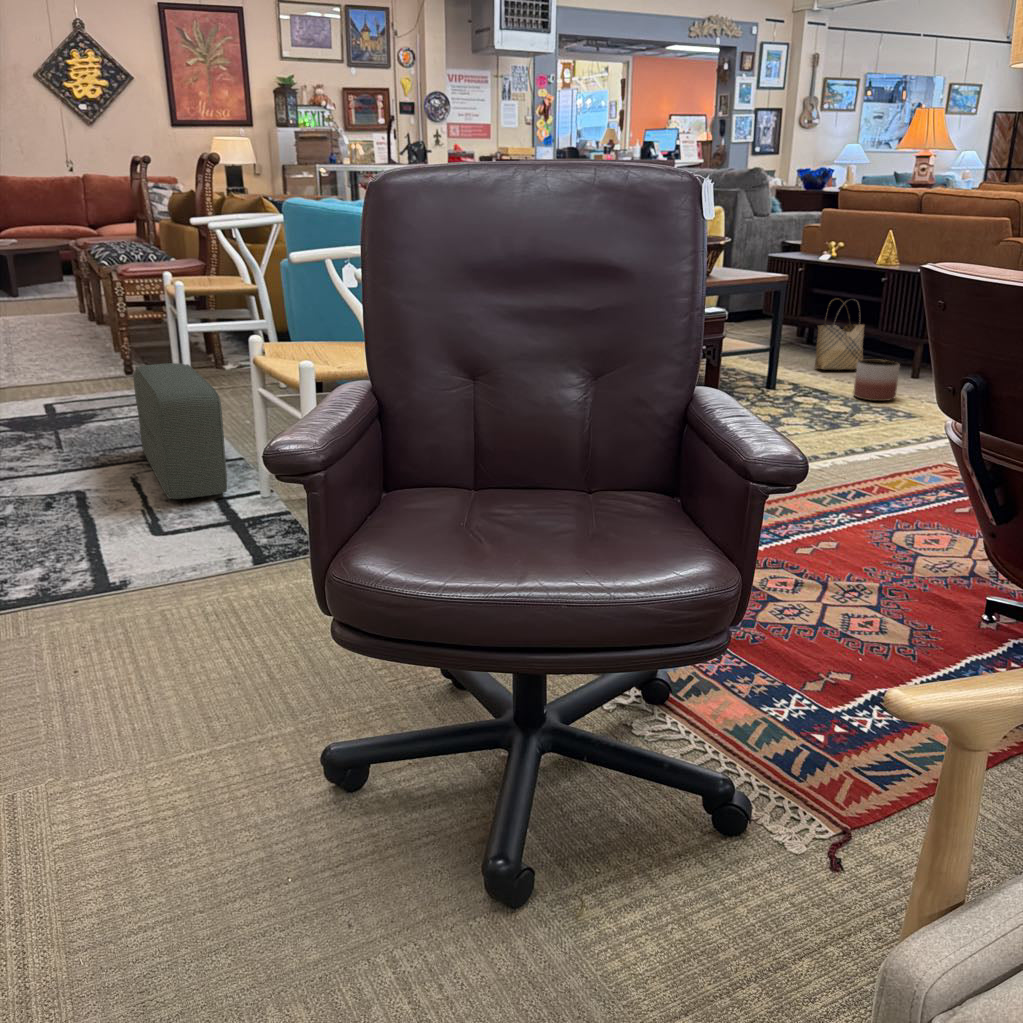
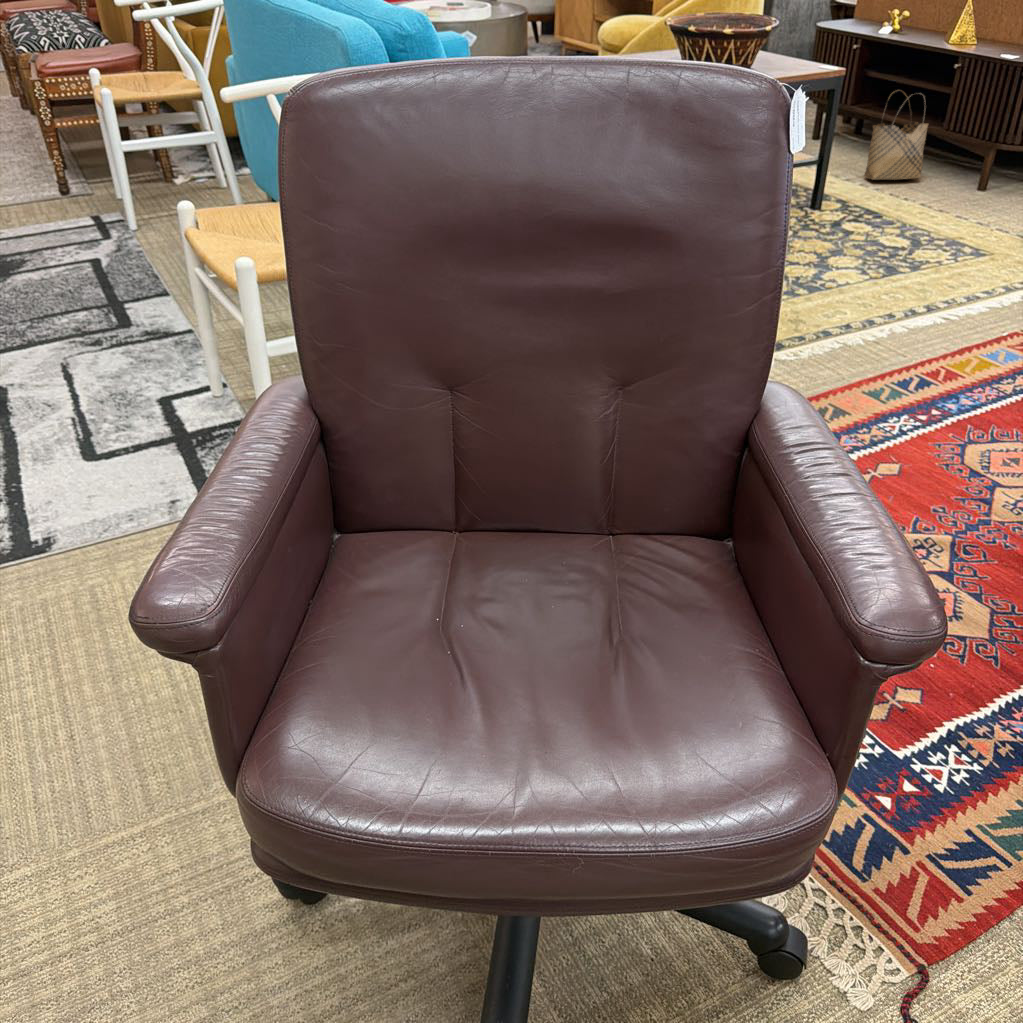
planter: present [853,360,900,401] -> none [911,176,971,229]
pouf: present [134,363,227,499] -> none [52,215,172,401]

